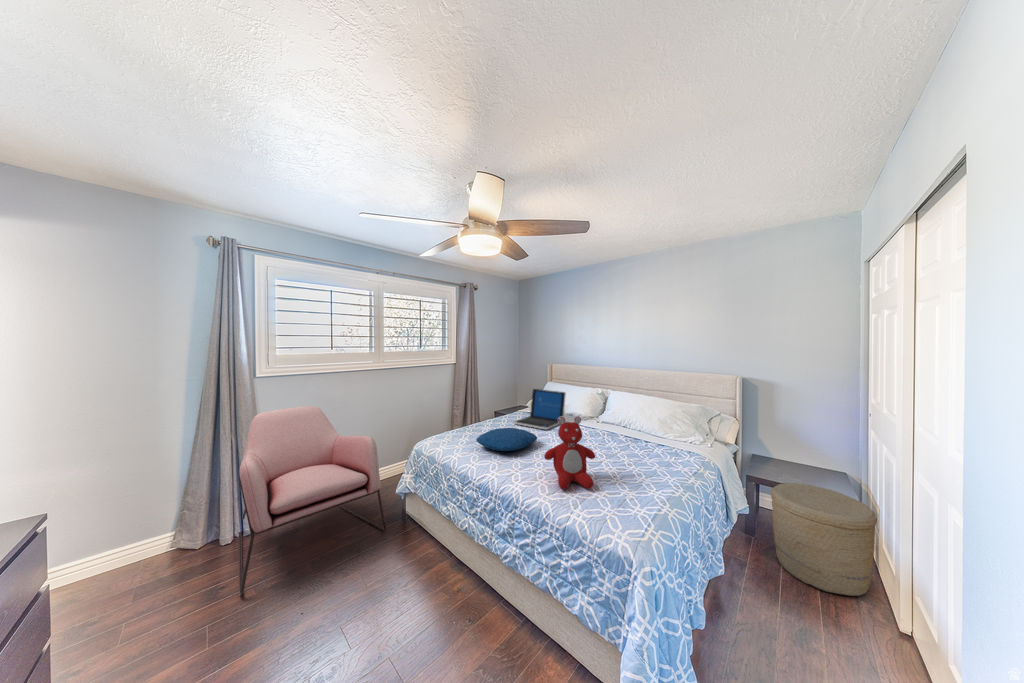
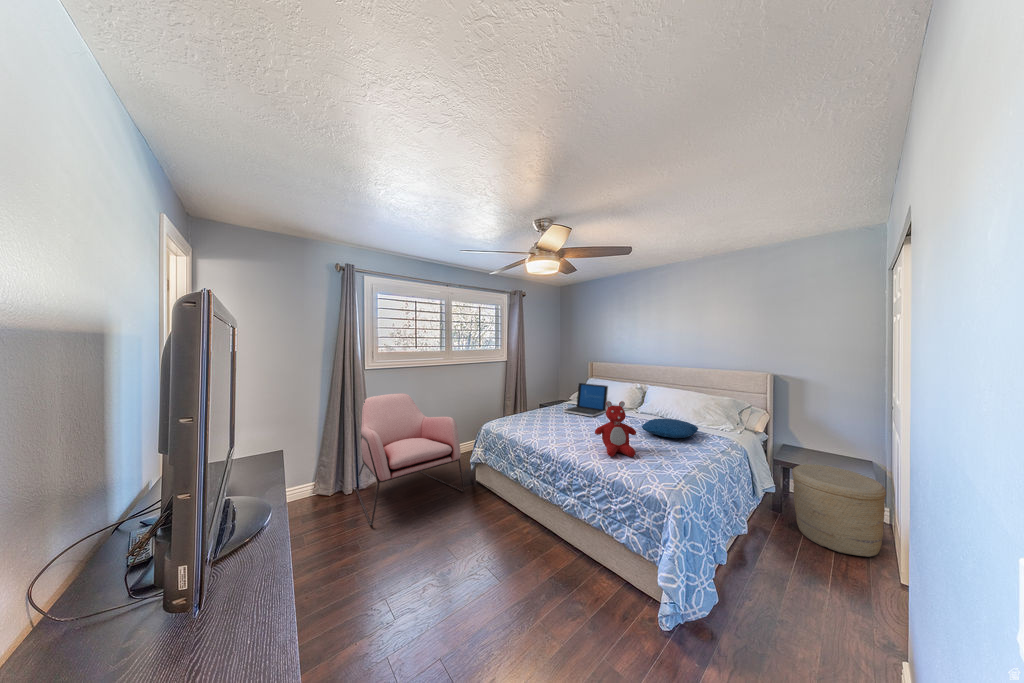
pillow: present [476,428,537,451] -> present [642,418,698,438]

